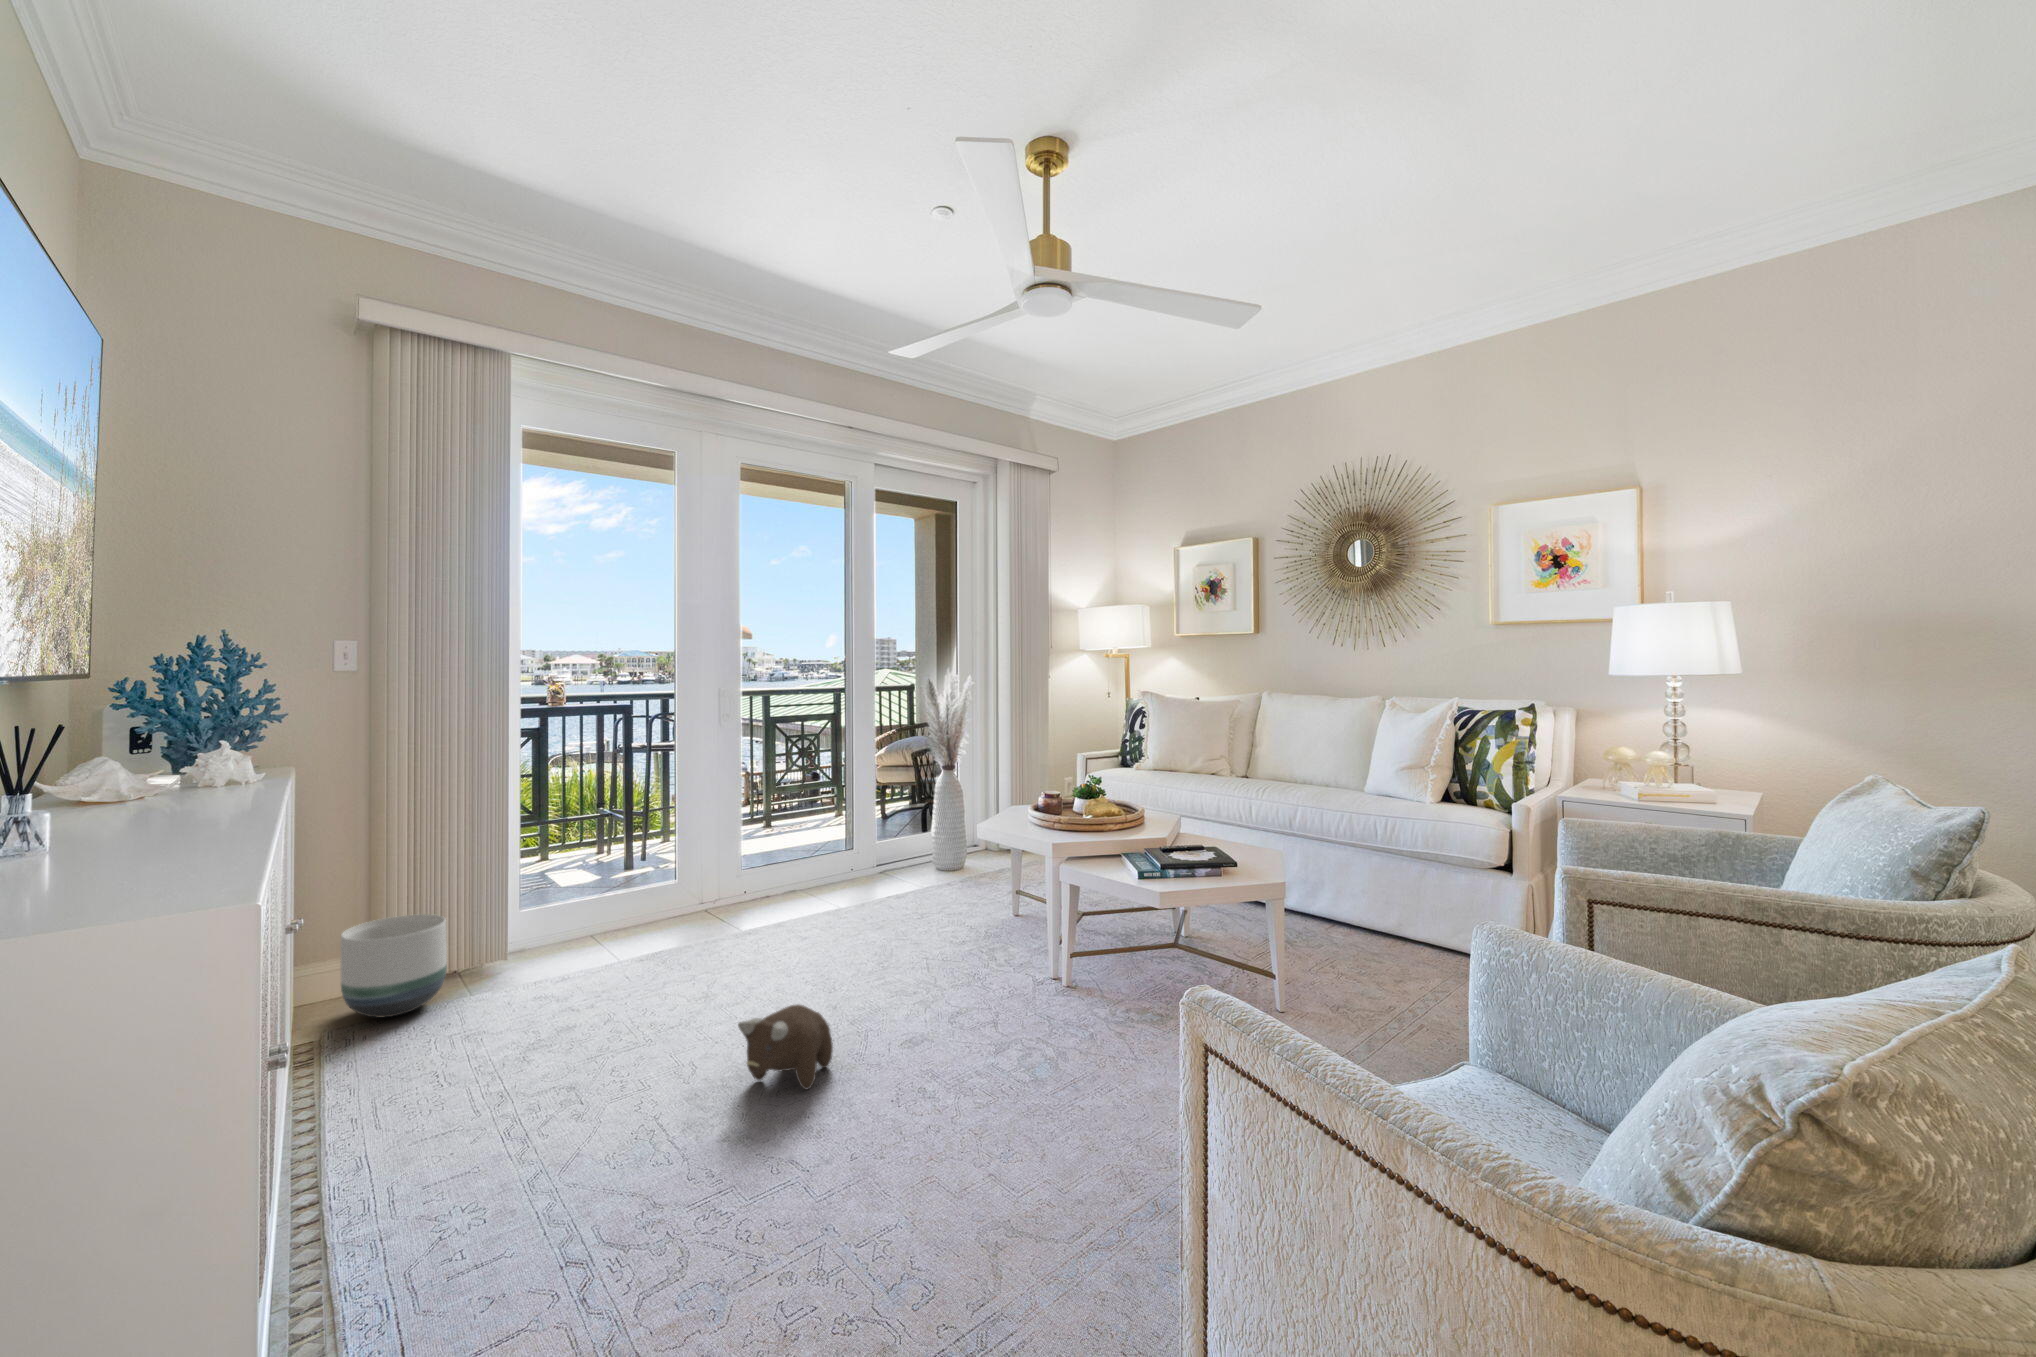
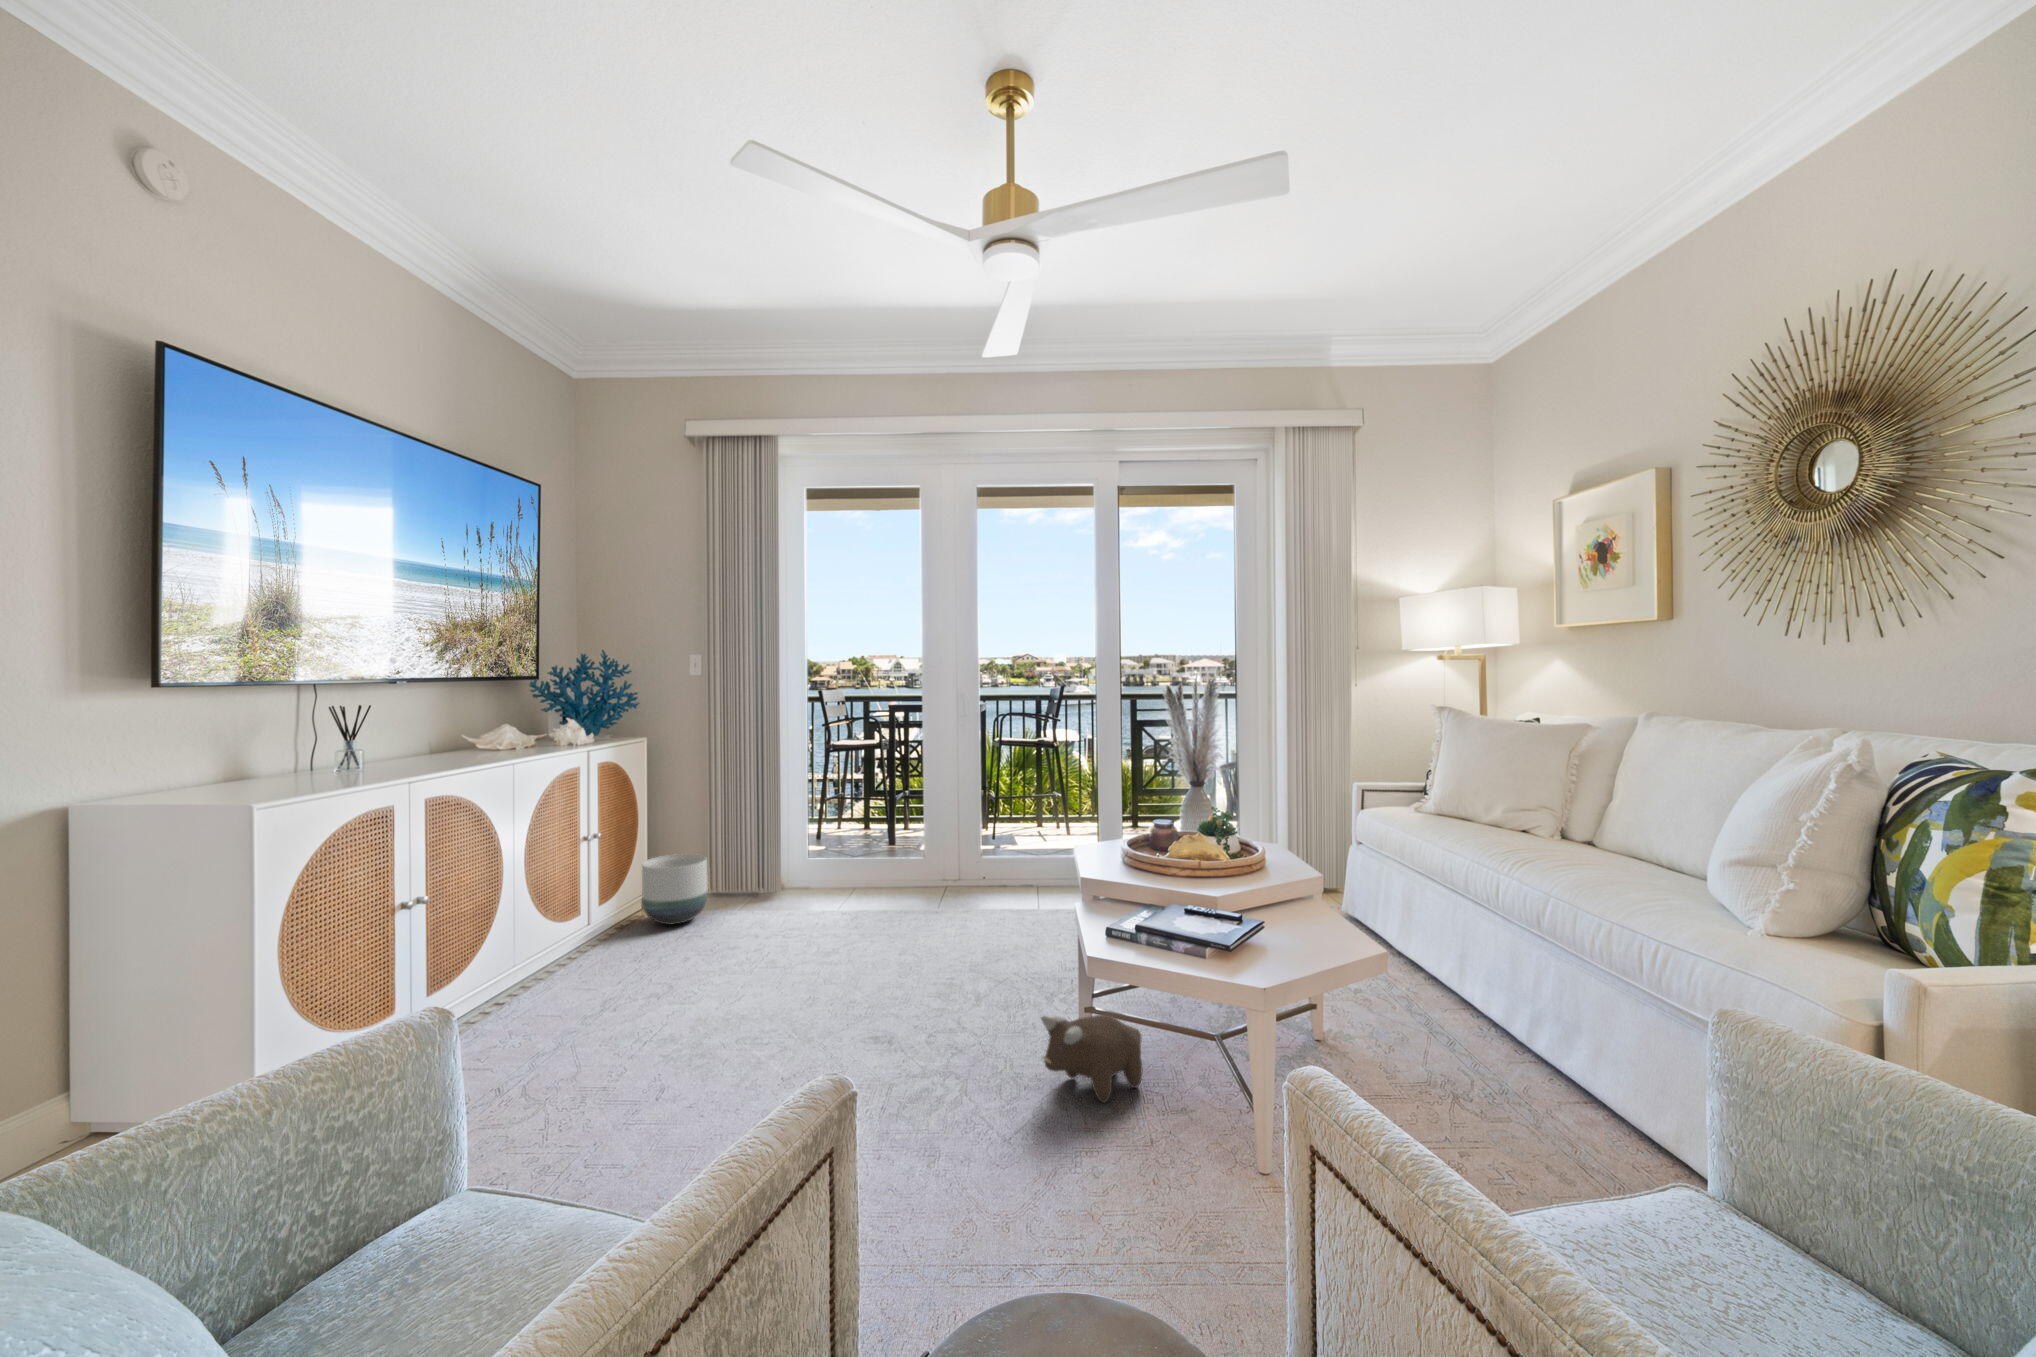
plush toy: present [738,1005,833,1089] -> present [1041,1014,1143,1103]

